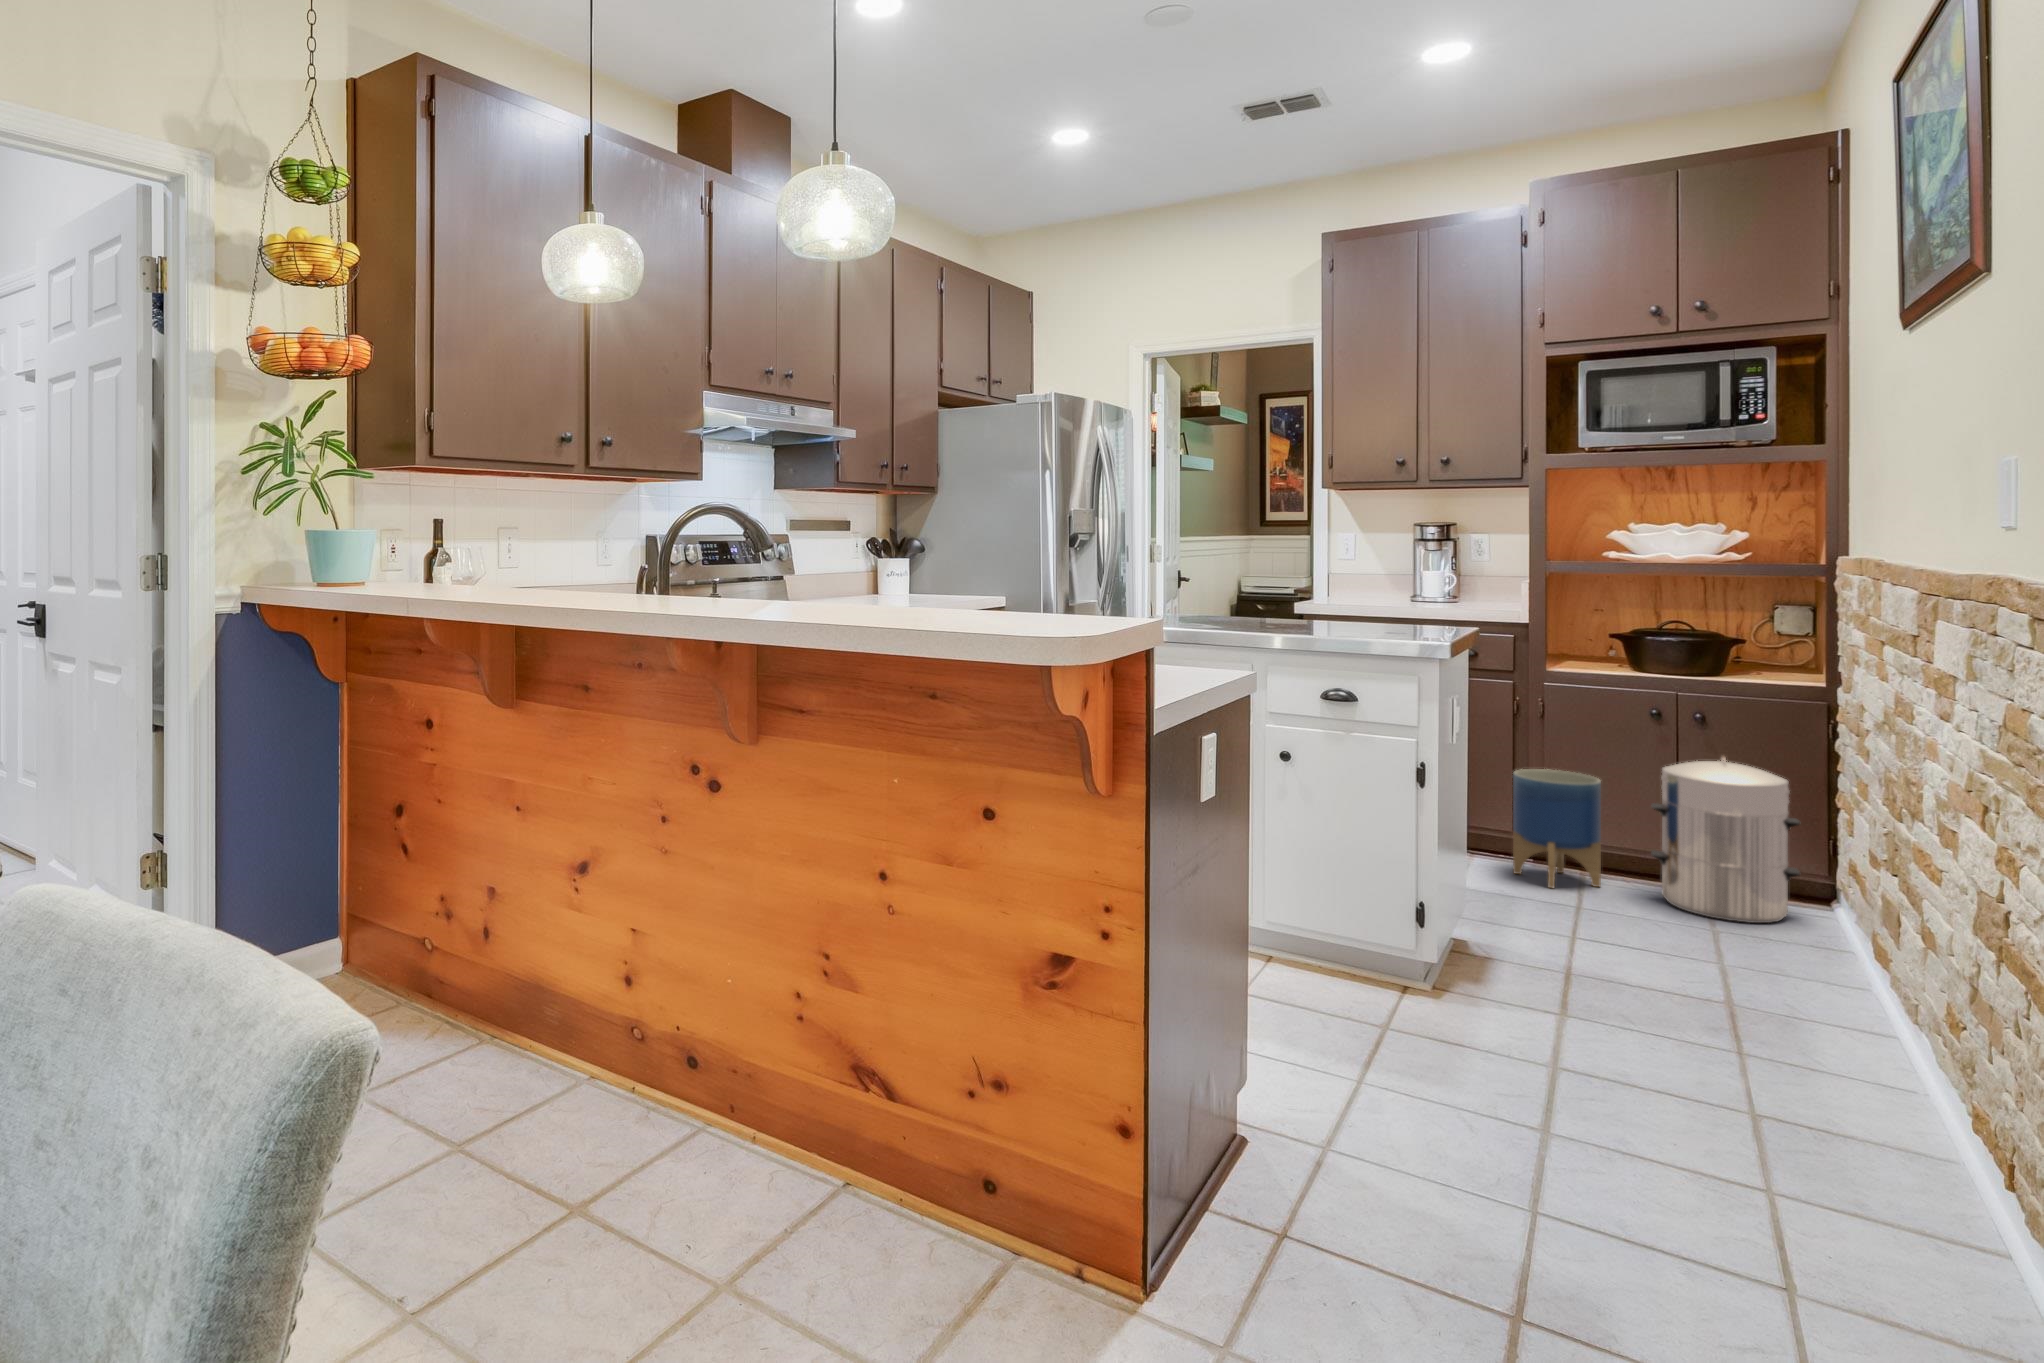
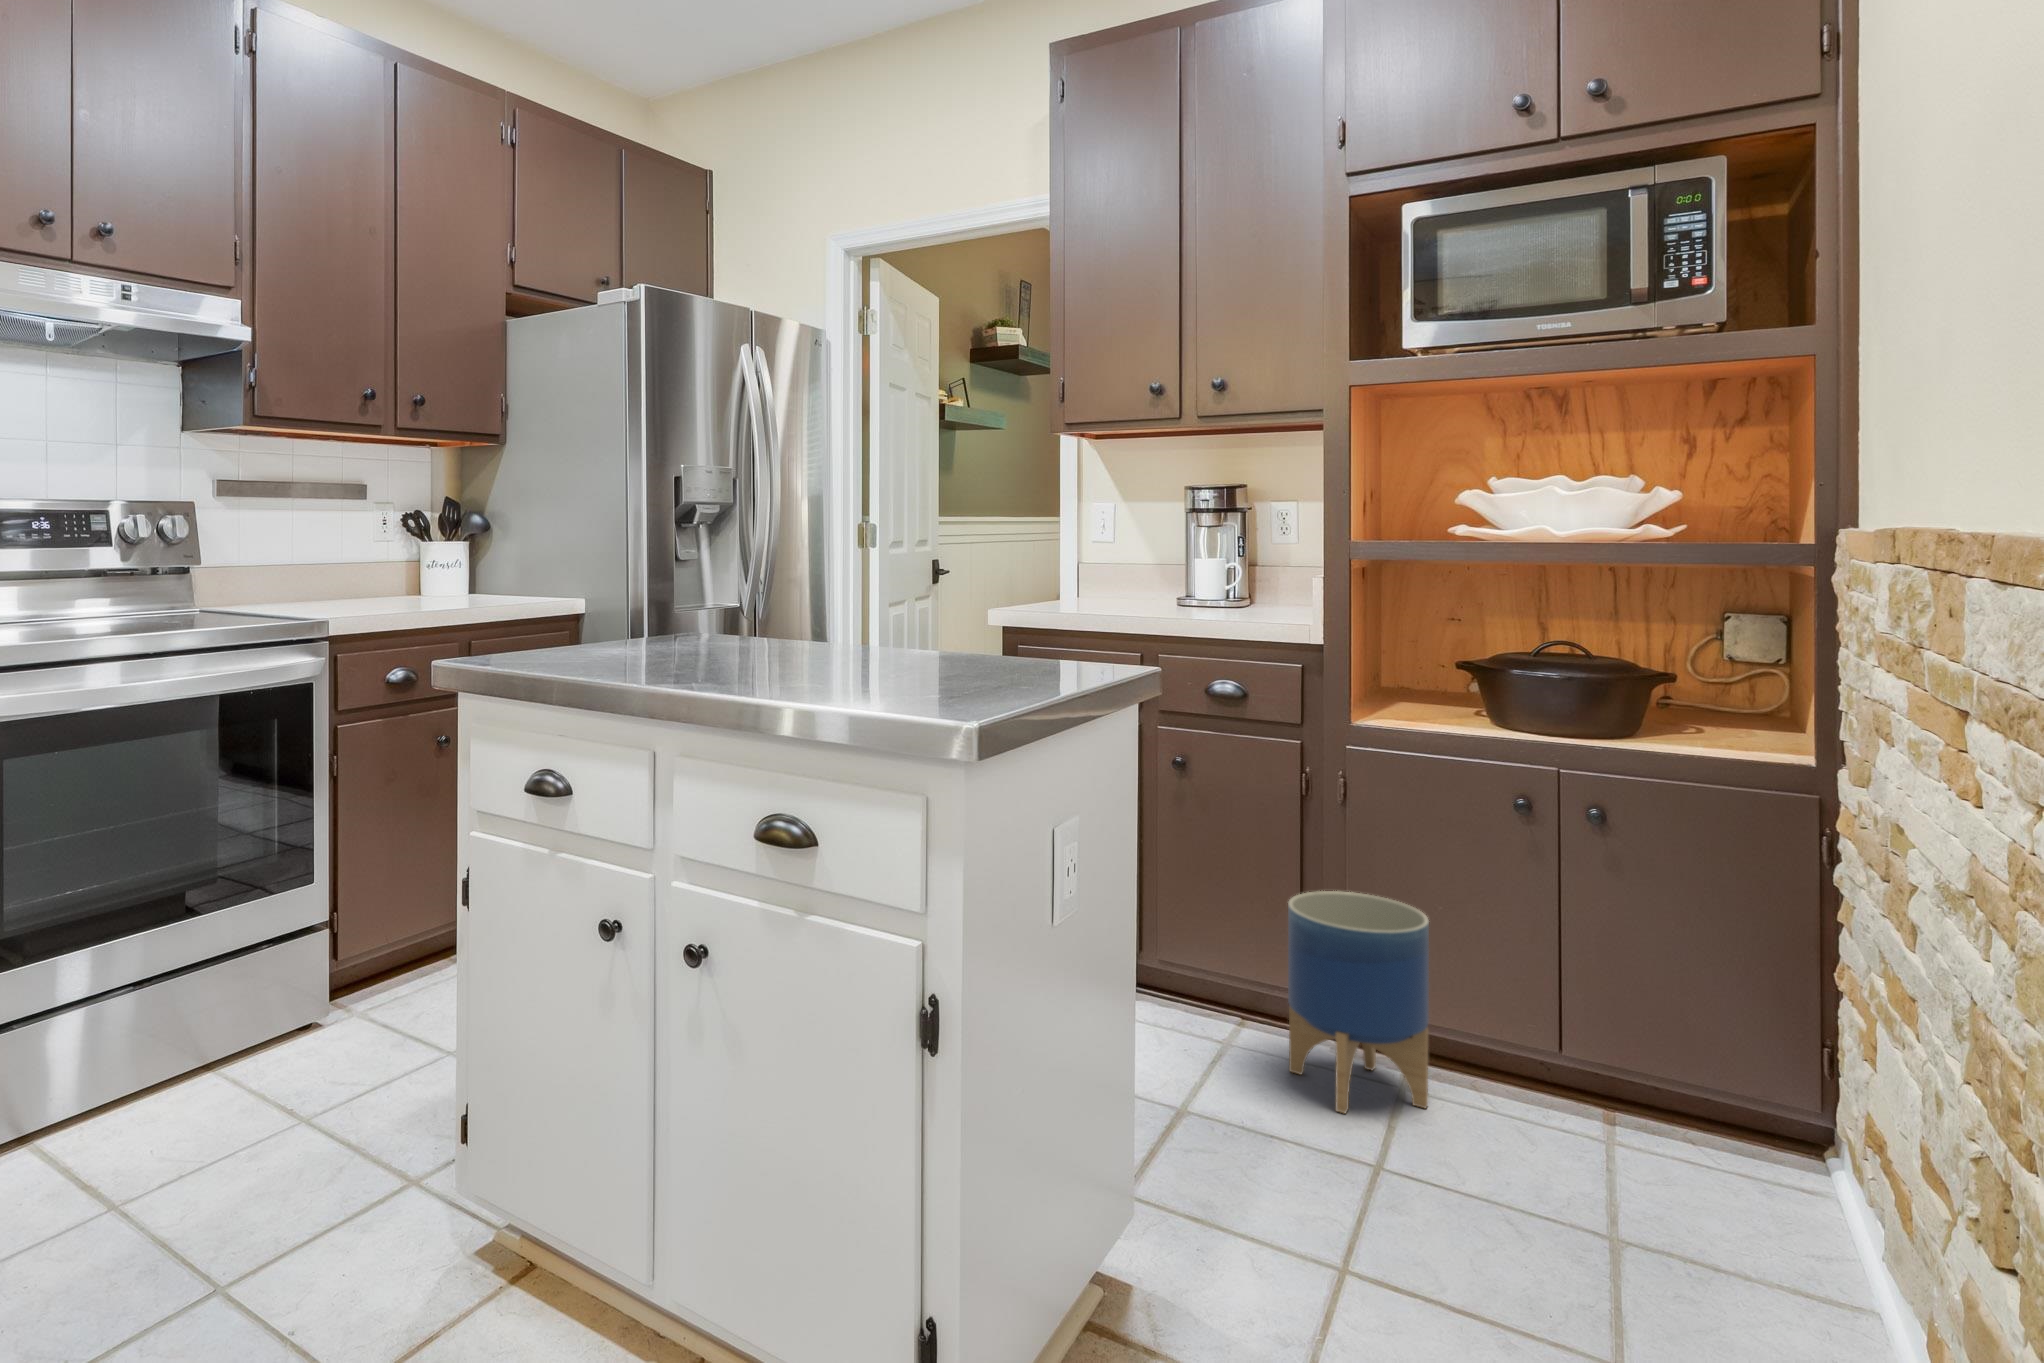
waste bin: present [1651,756,1800,923] -> none [1508,888,1771,1216]

